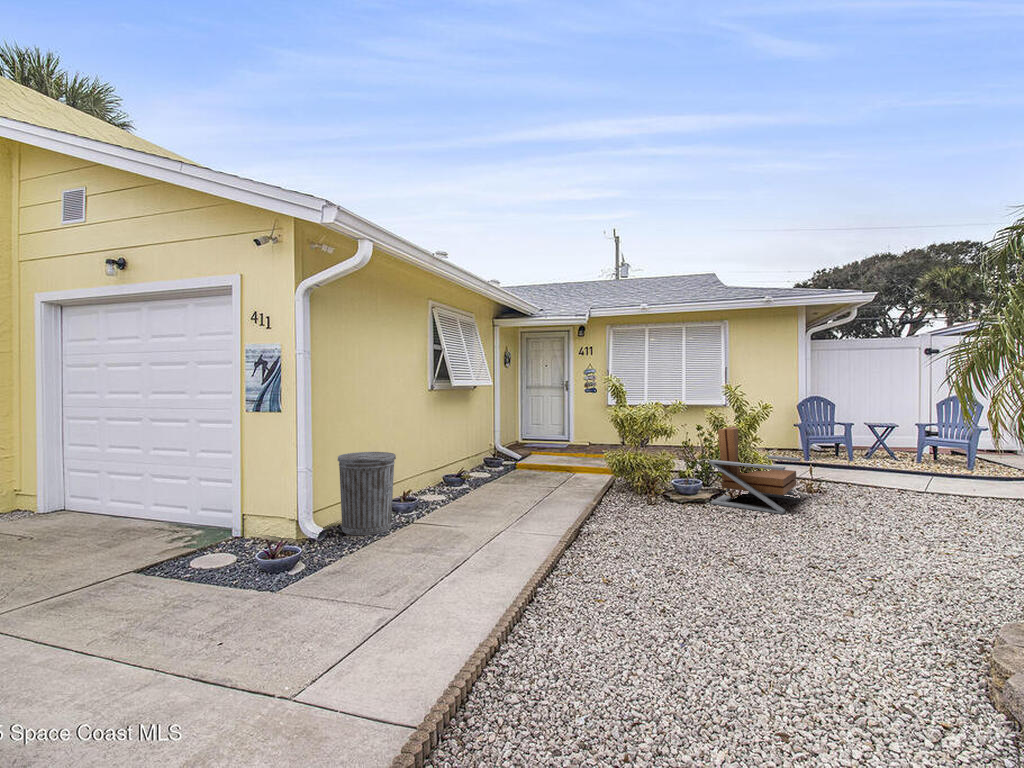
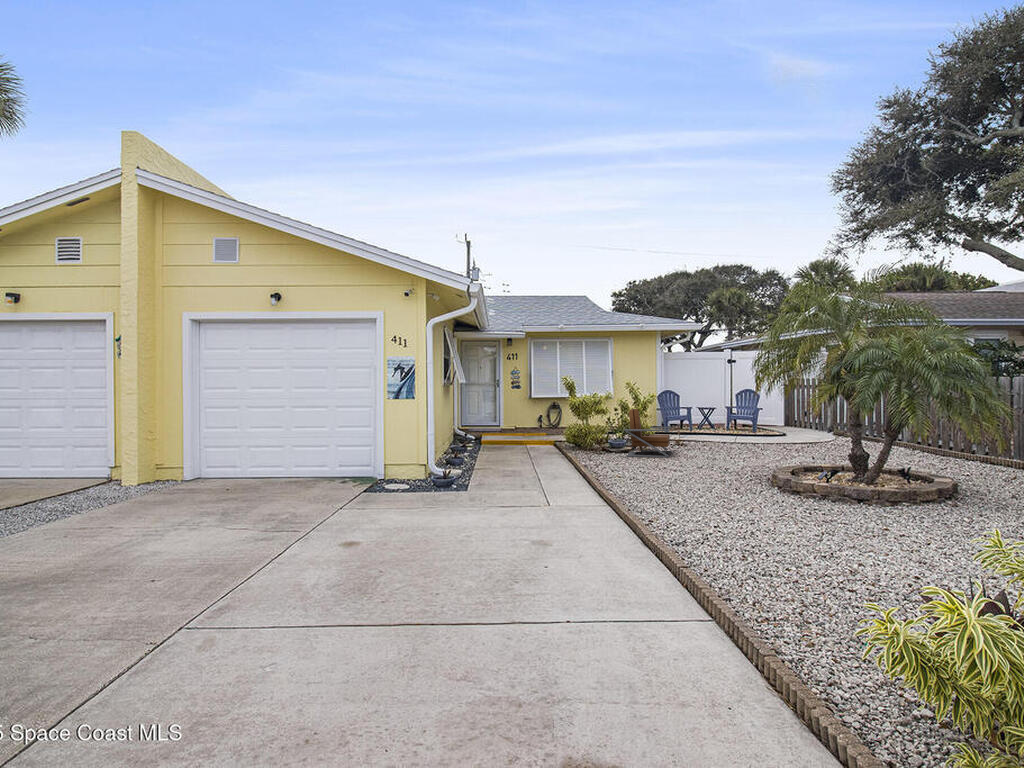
trash can: present [338,452,396,535] -> none [431,427,468,477]

